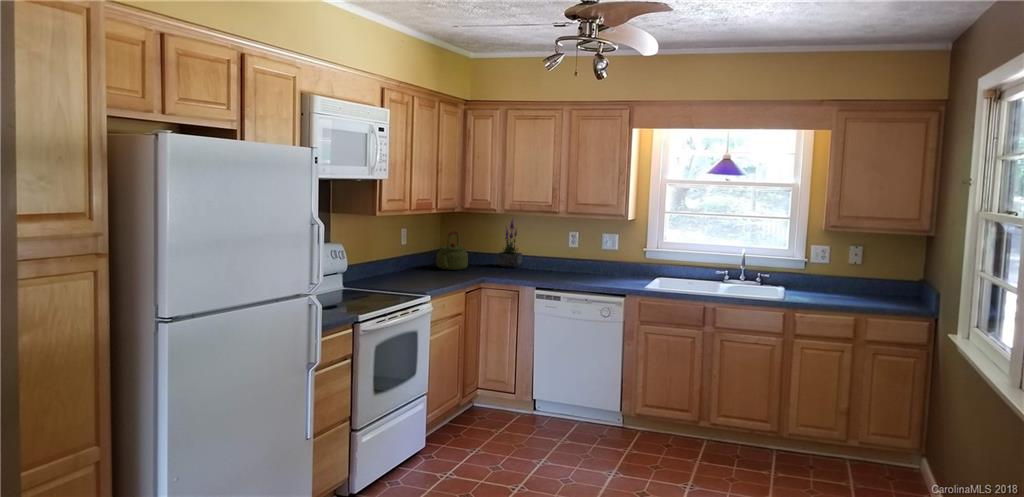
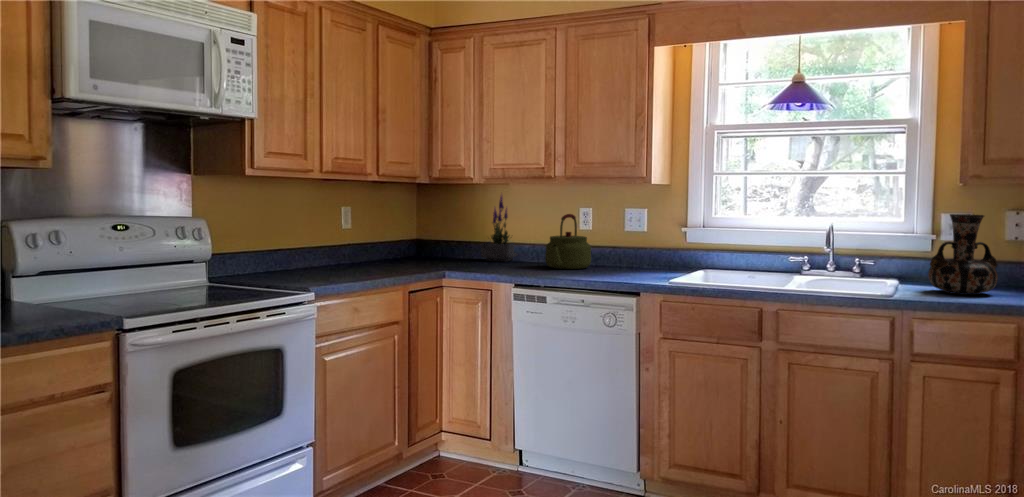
kettle: present [436,231,468,270] -> present [545,214,591,269]
decorative vase: none [802,250,840,300] -> present [928,214,998,295]

